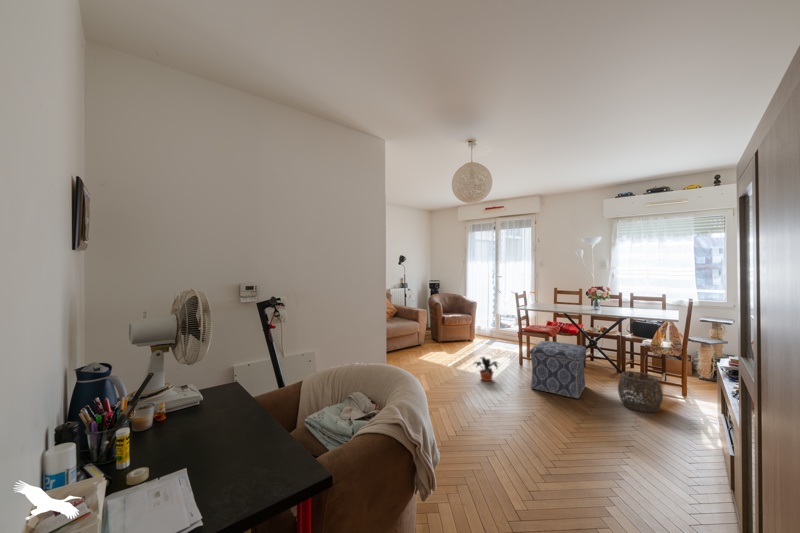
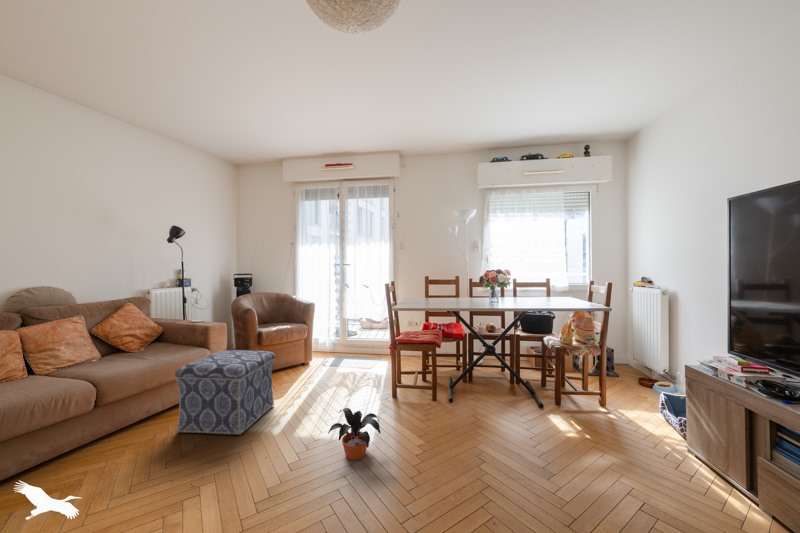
ottoman: present [530,341,586,399] -> present [175,350,275,435]
woven basket: present [618,371,663,413] -> none [561,392,627,460]

